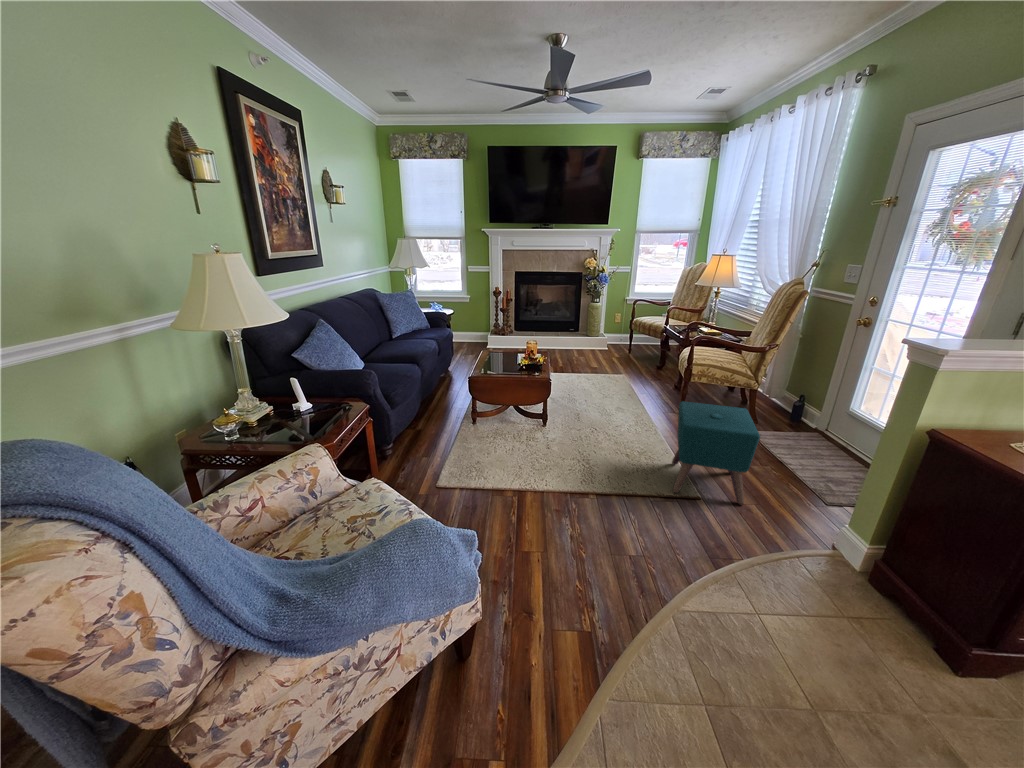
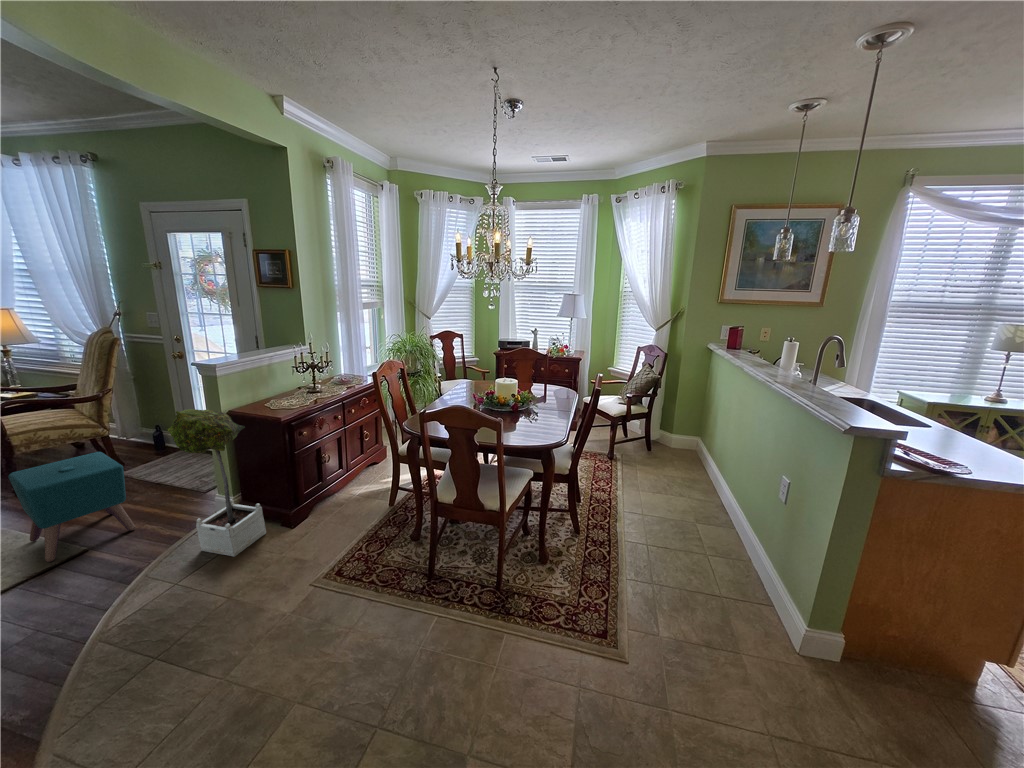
potted tree: none [799,402,955,640] -> present [168,409,266,557]

